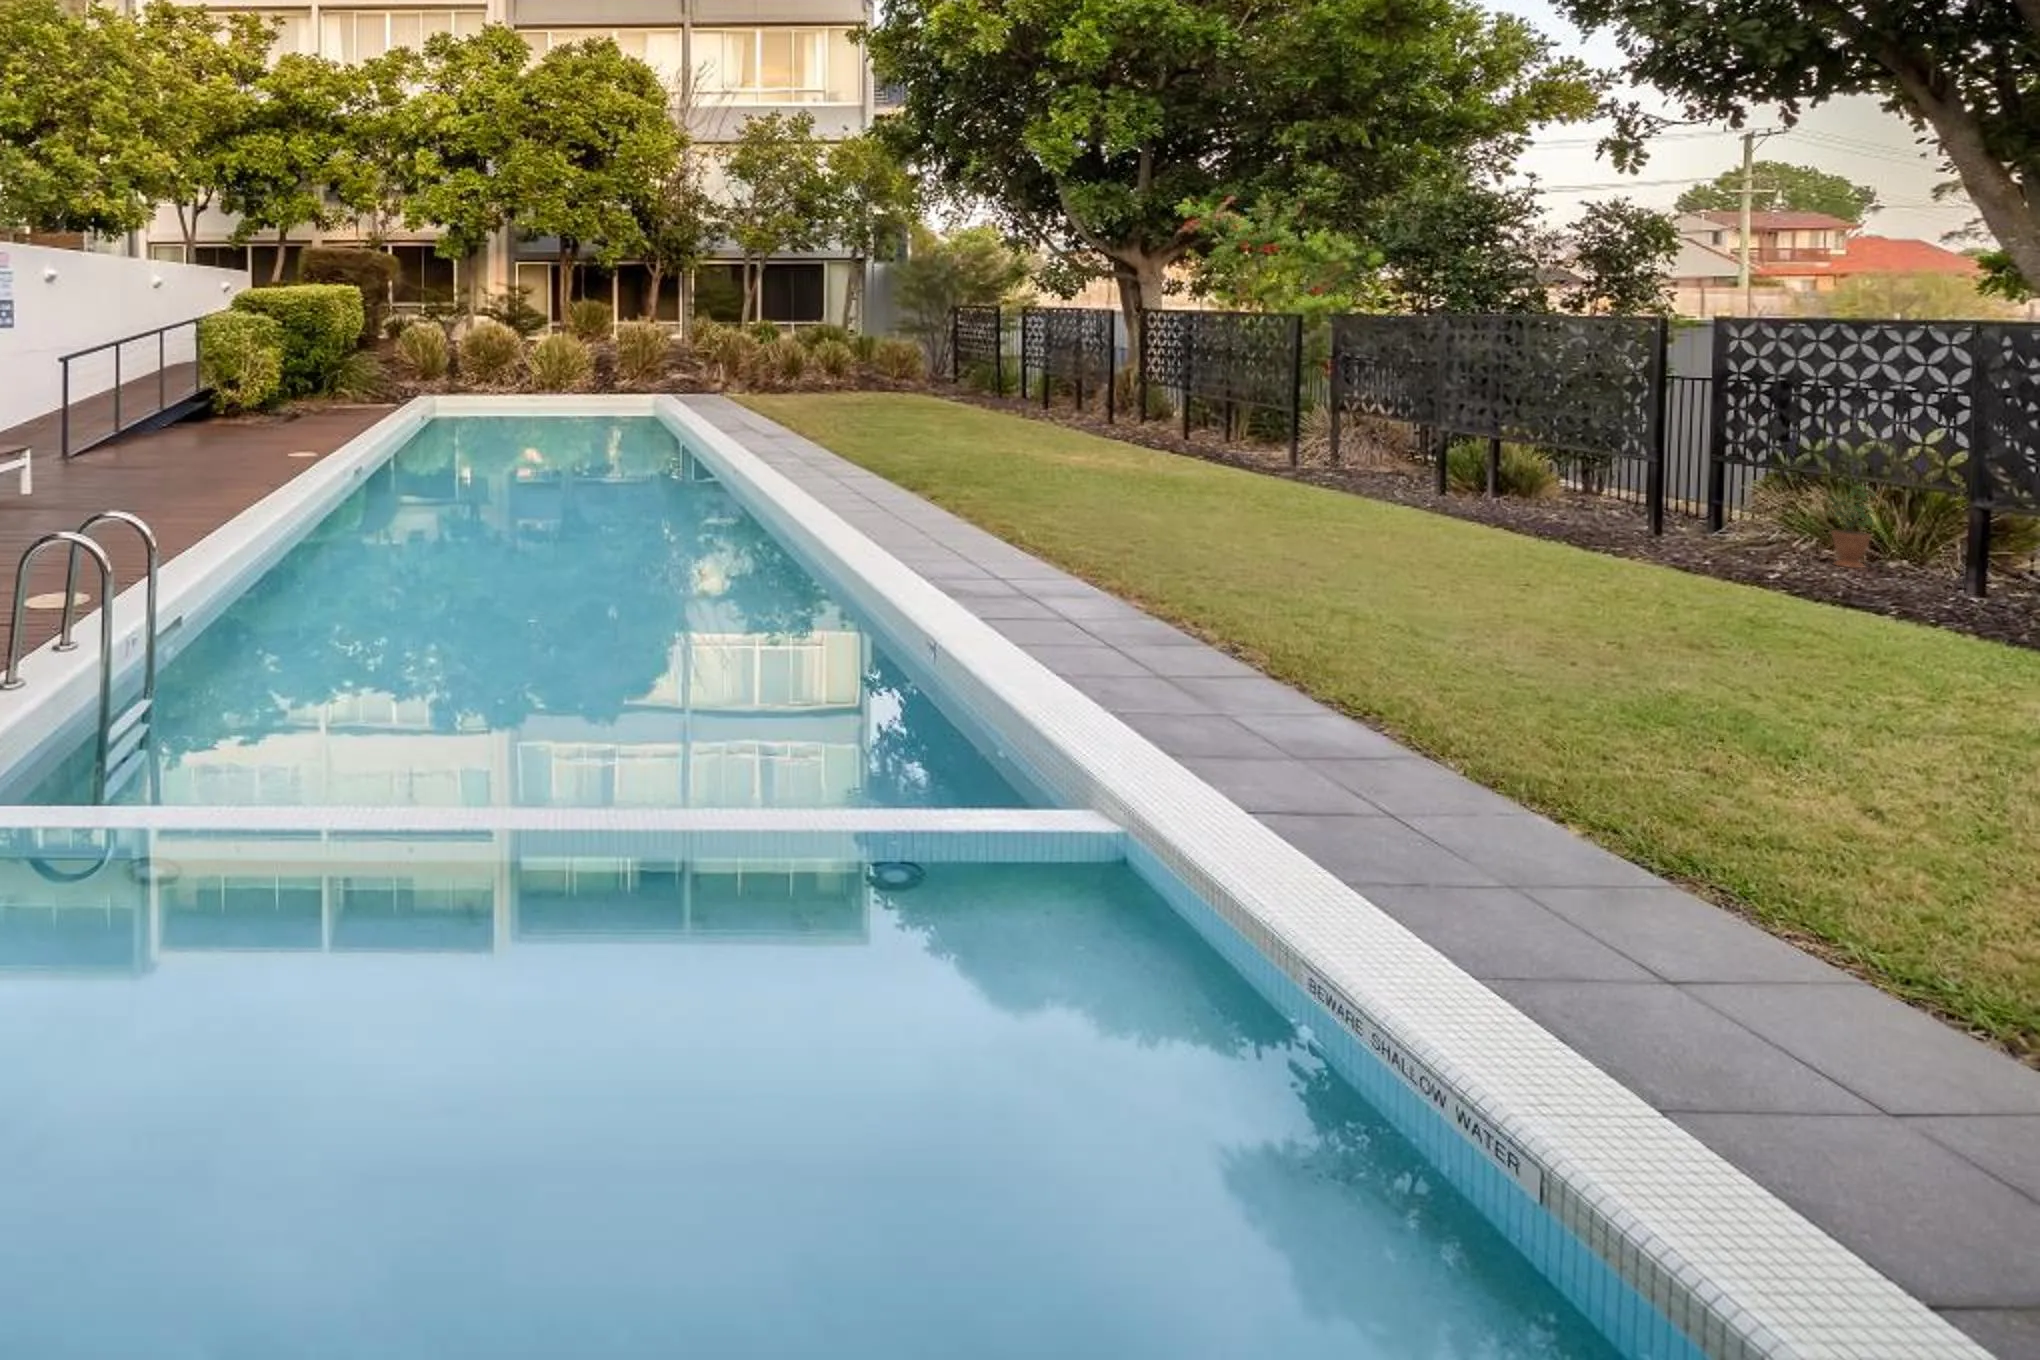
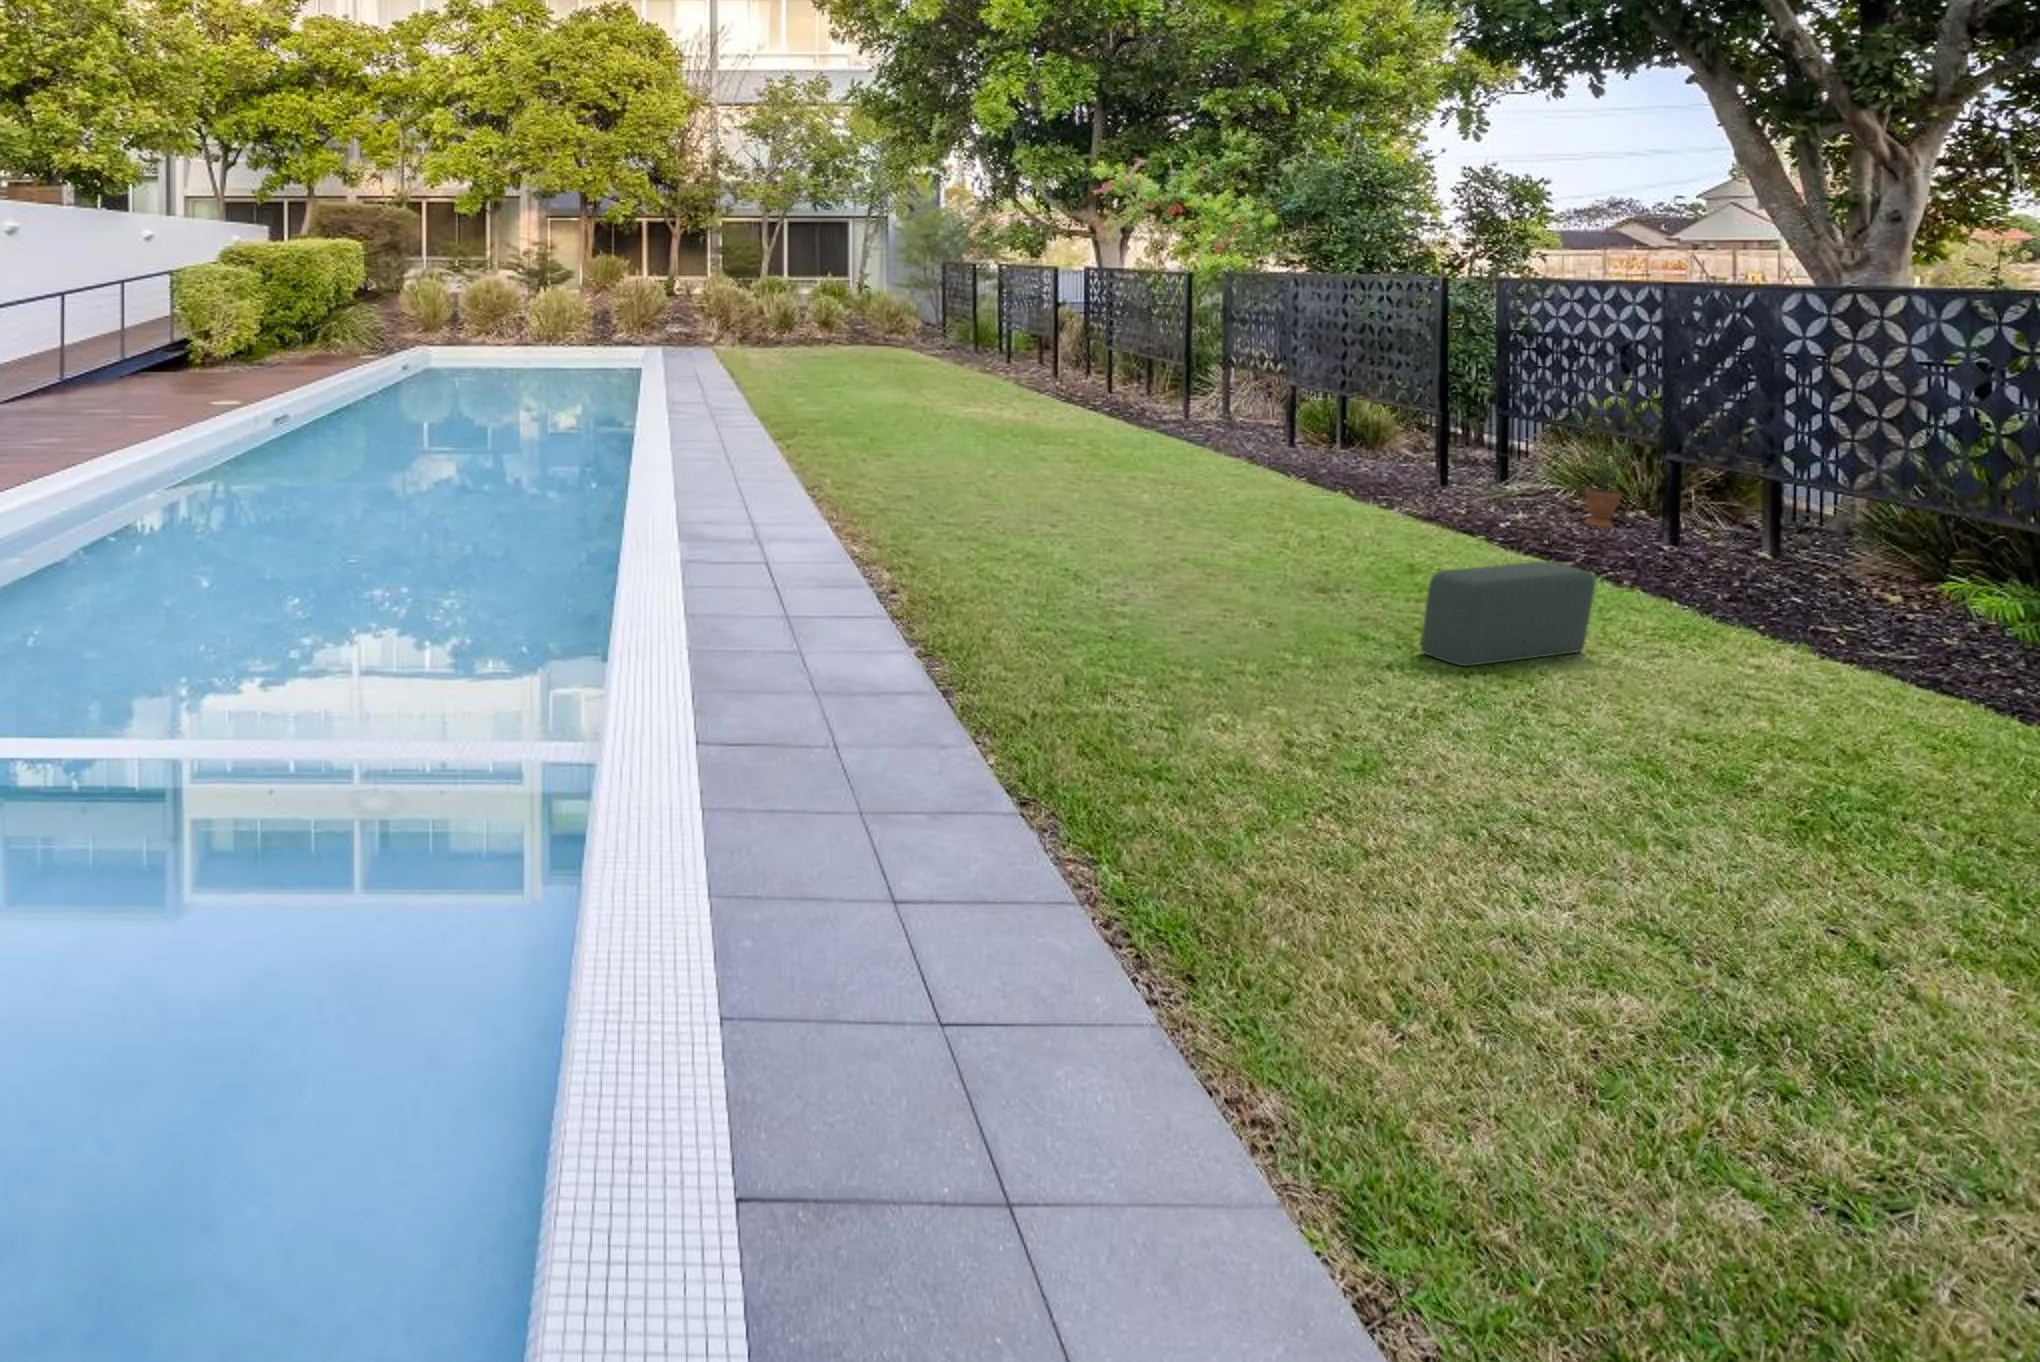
pouf: none [1821,597,1975,697] -> present [1421,562,1595,666]

